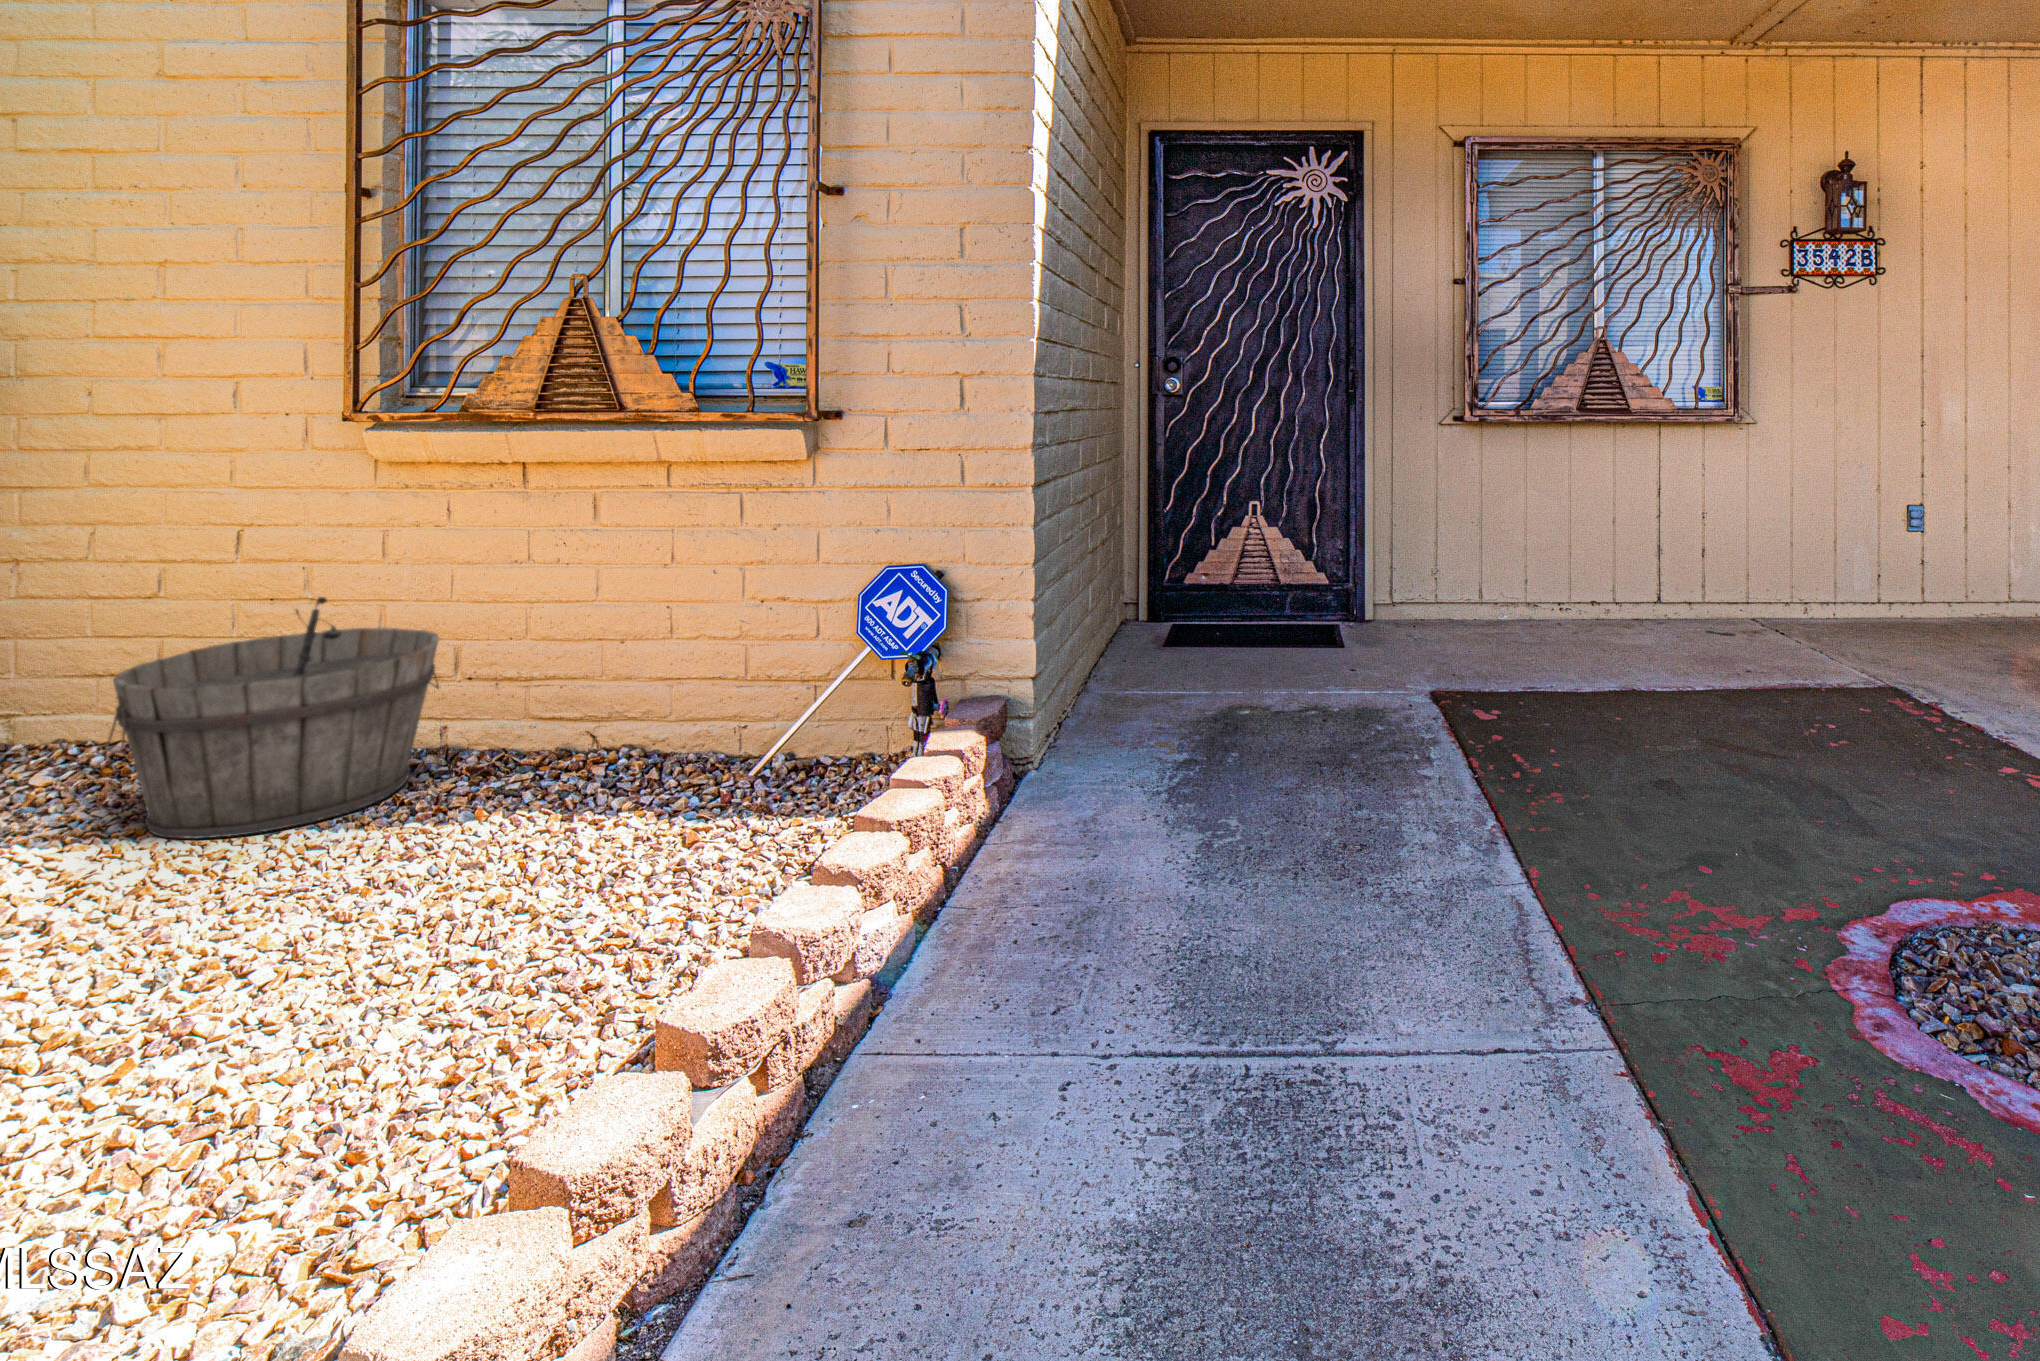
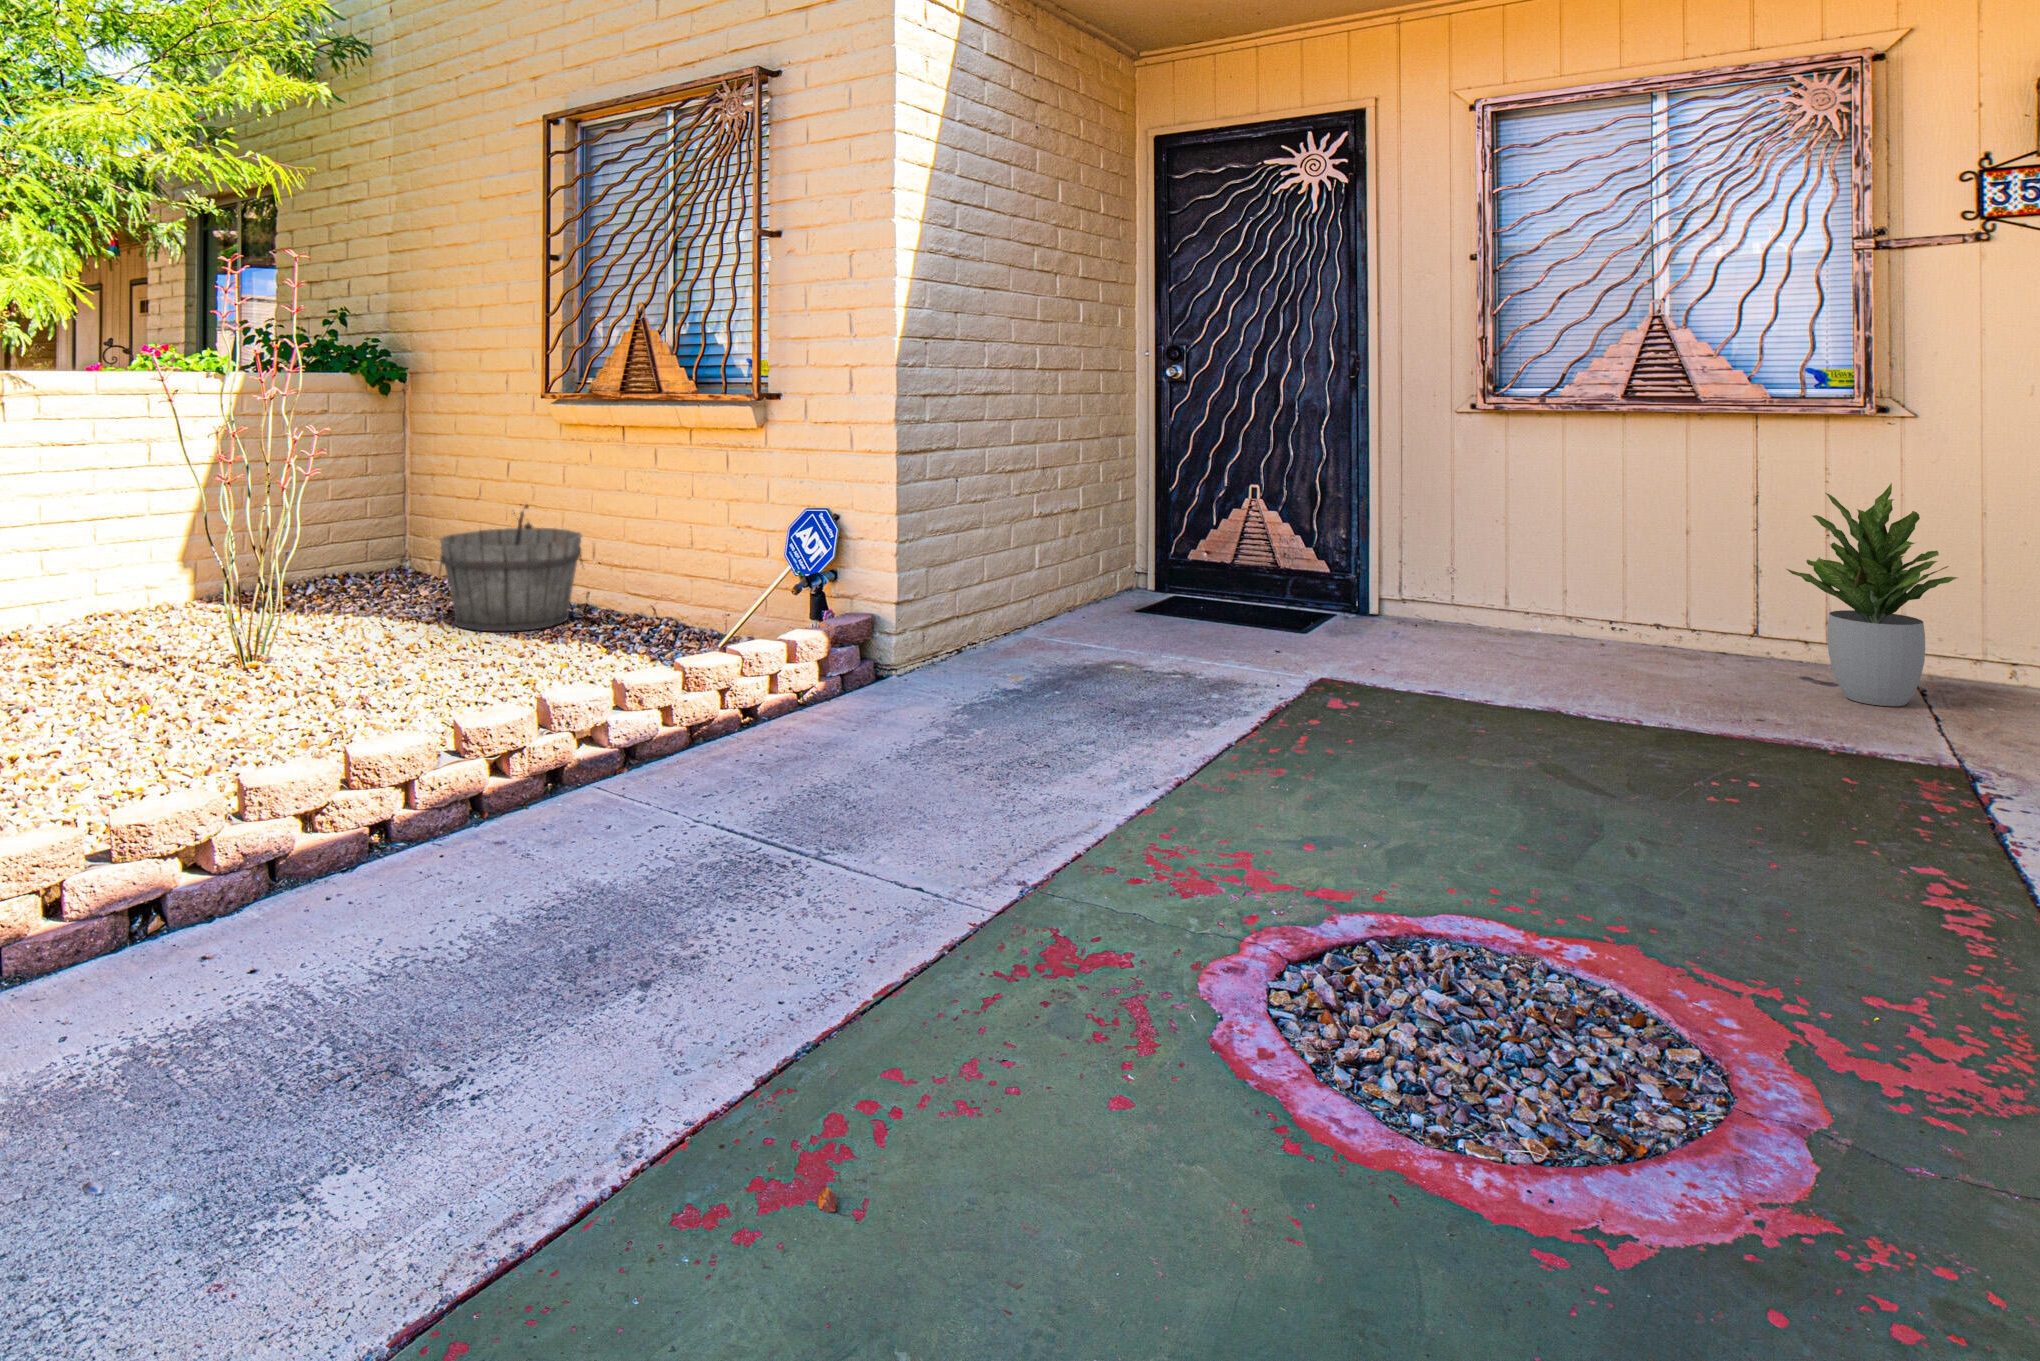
potted plant: none [1697,466,1808,634] -> present [1787,483,1957,706]

